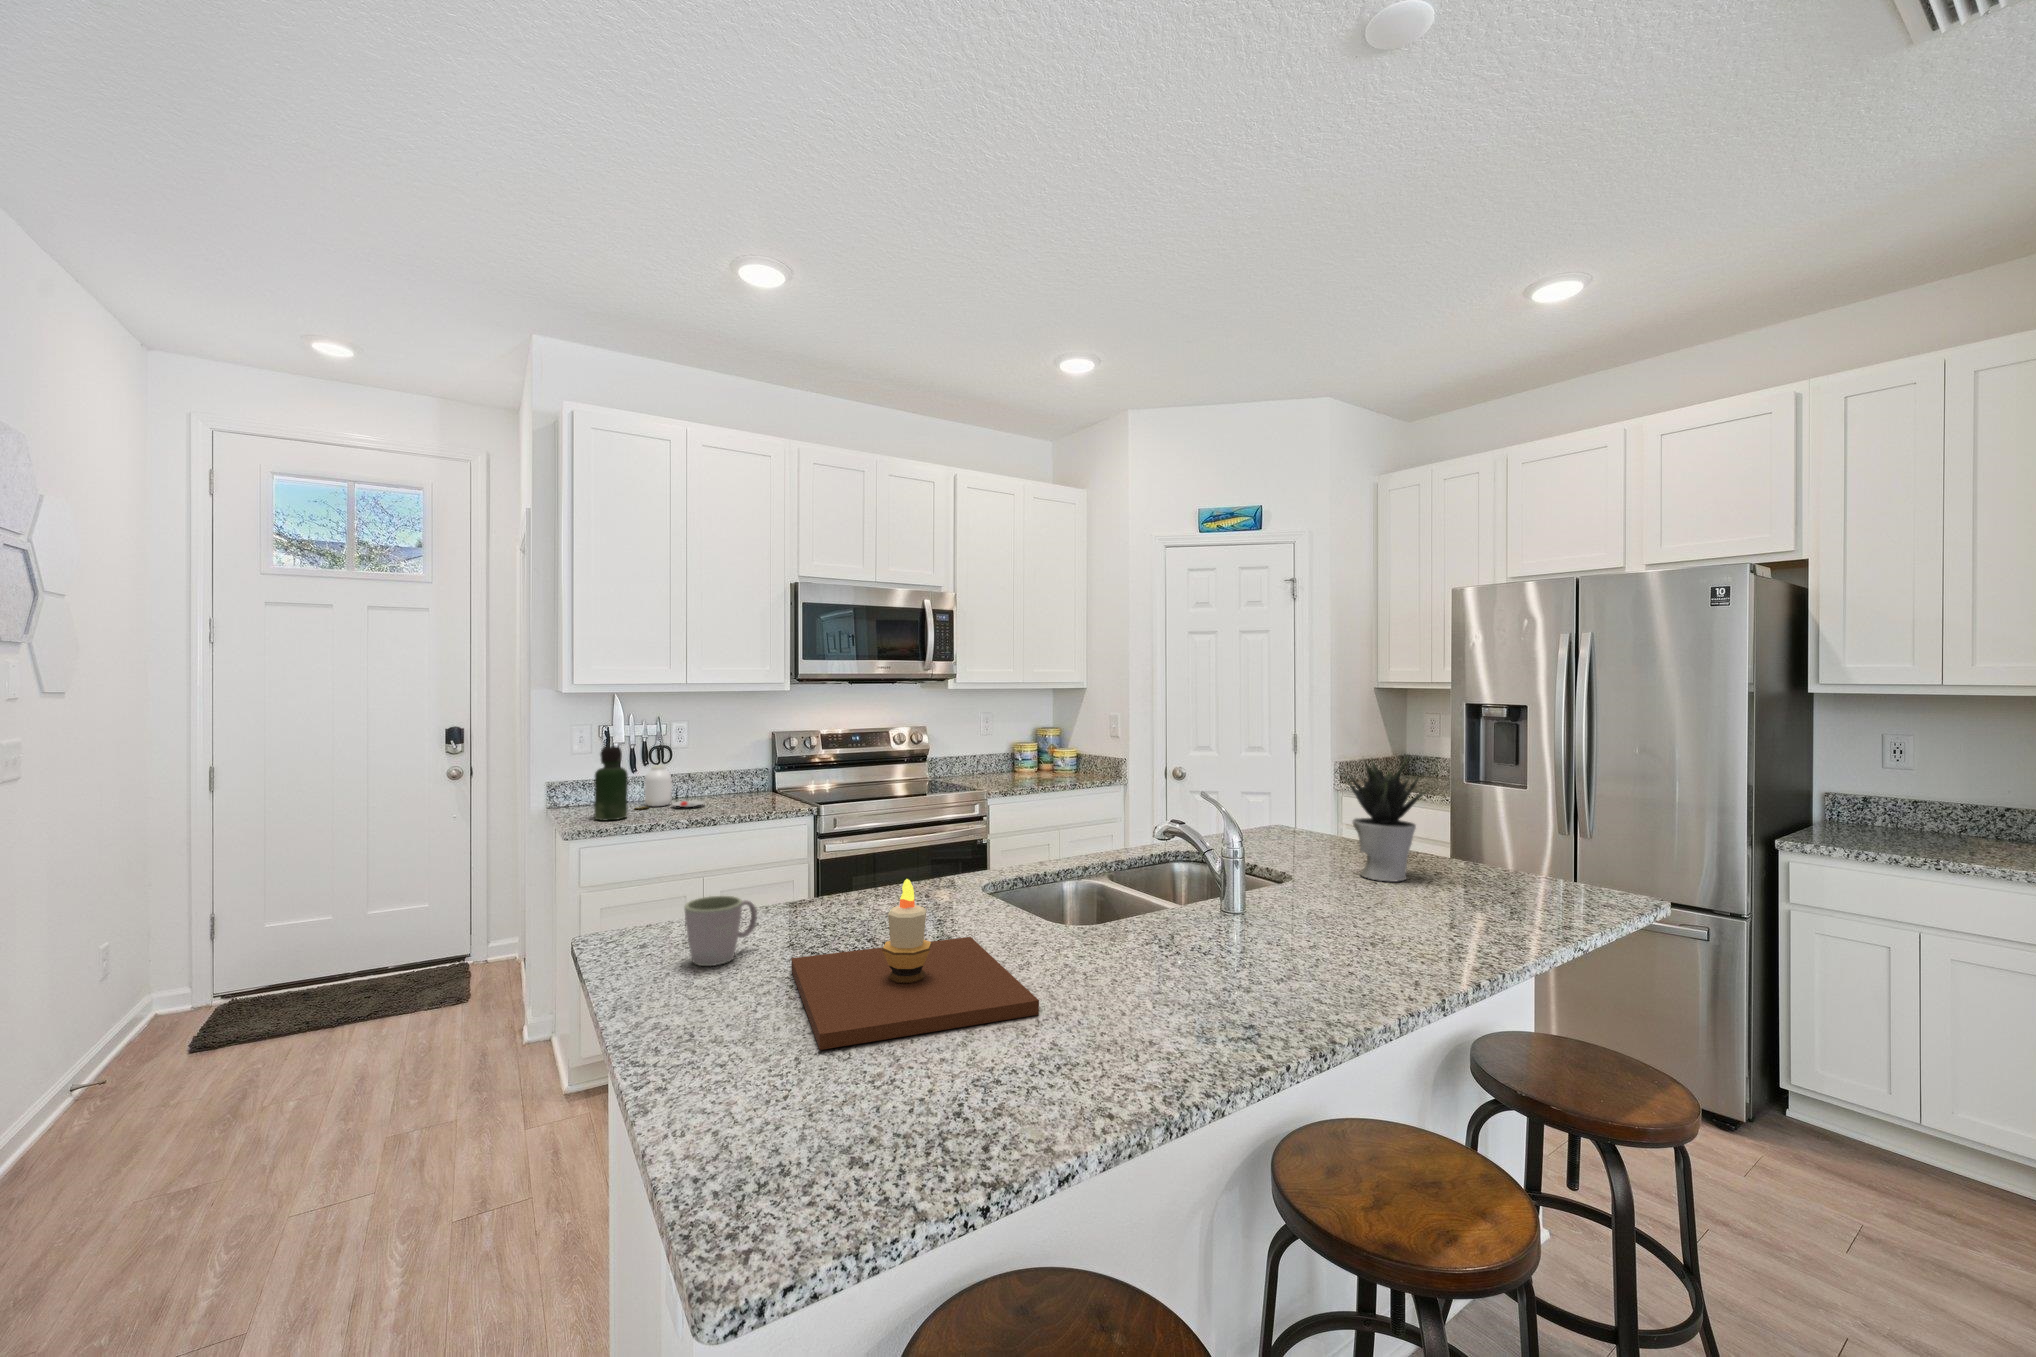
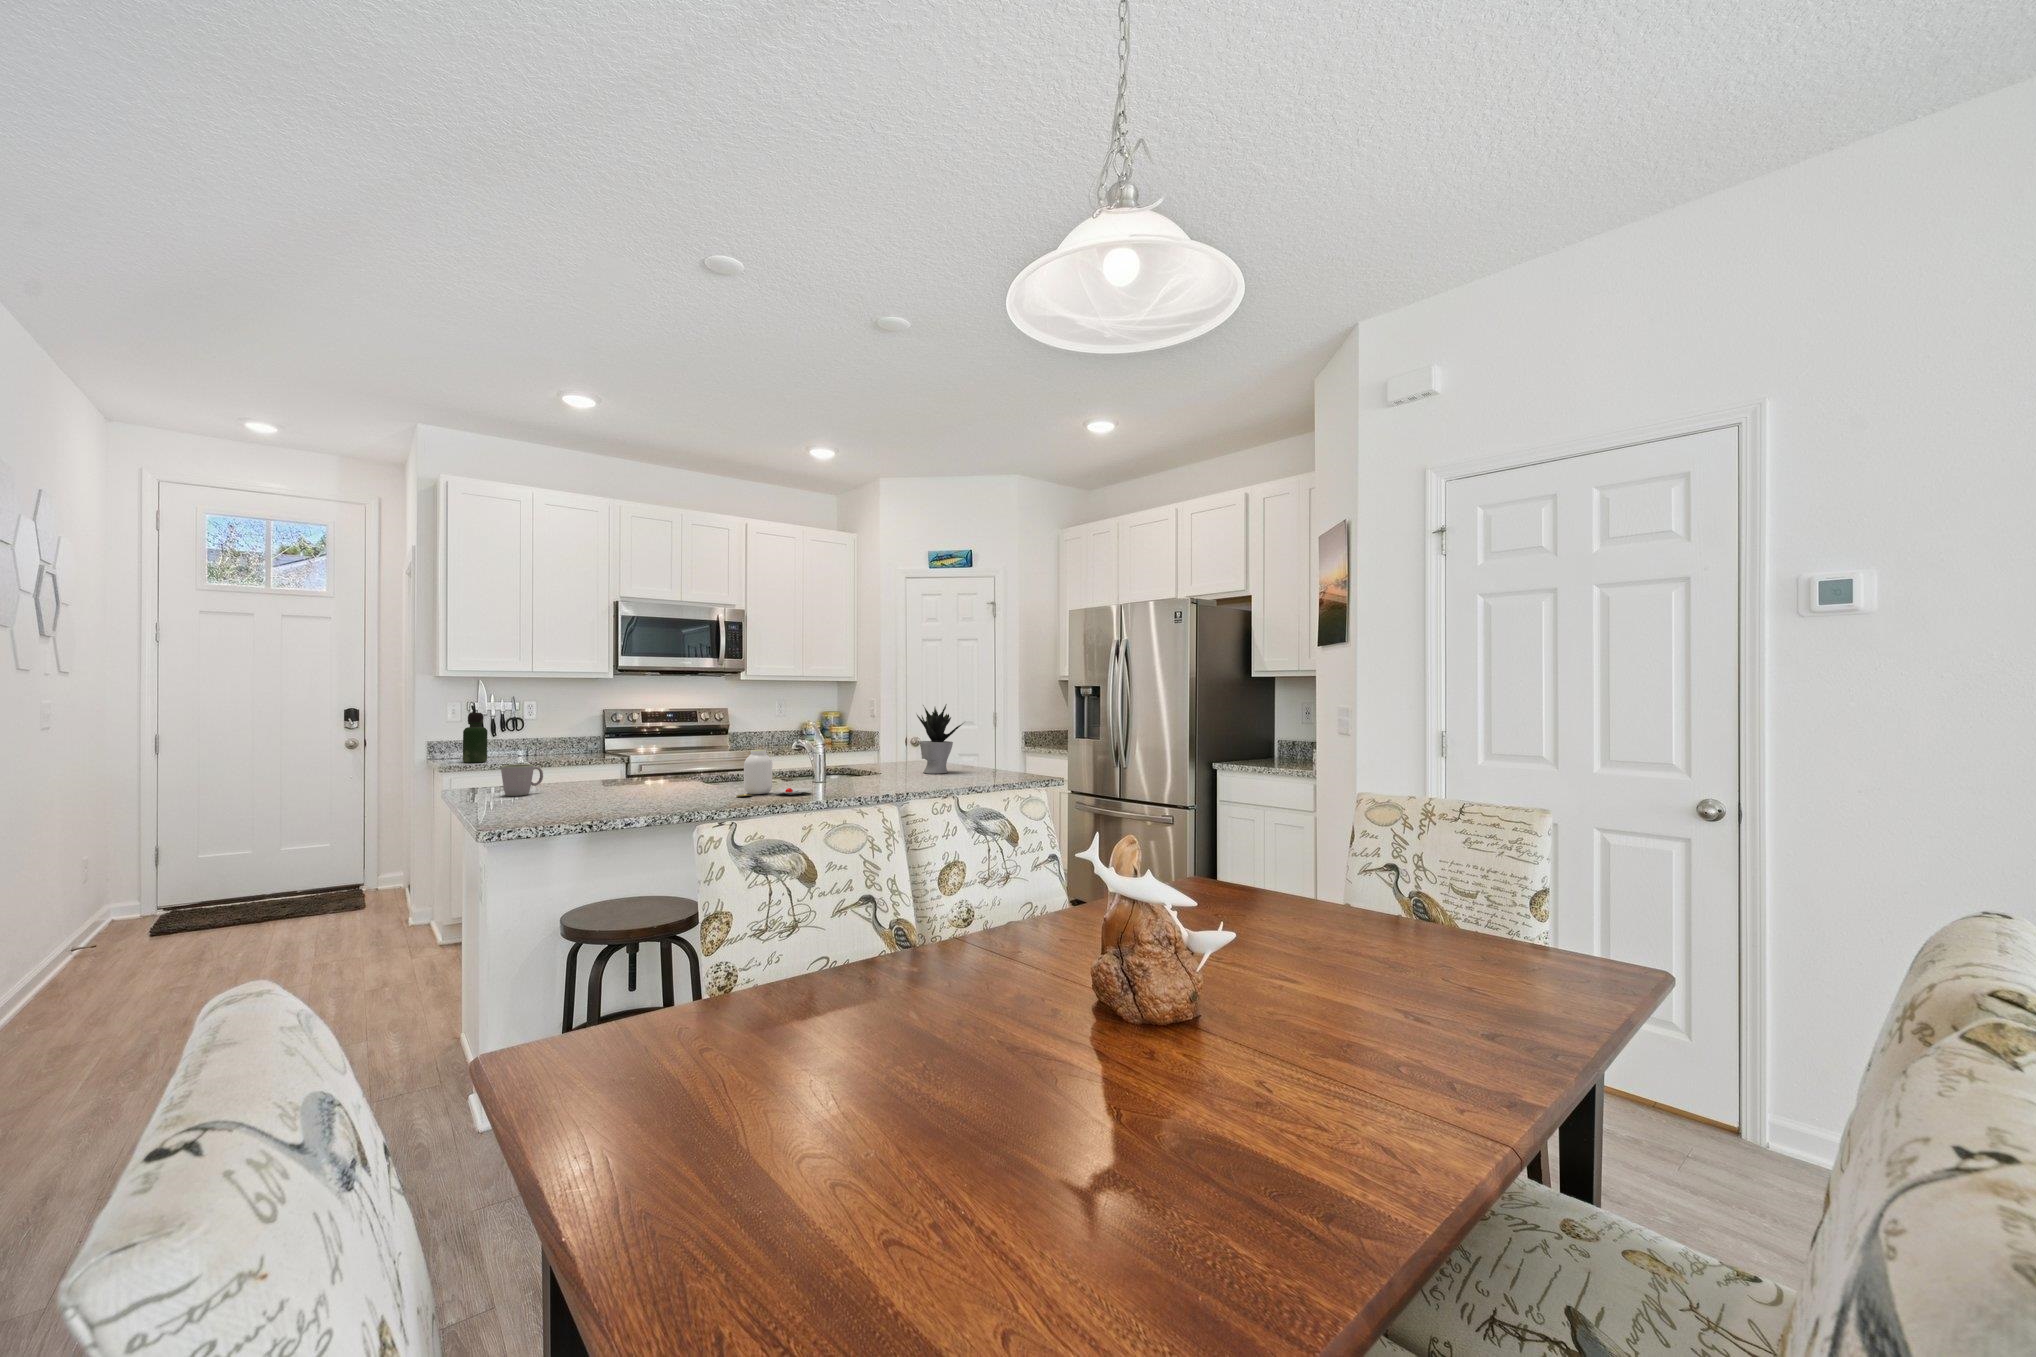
jar: present [645,765,705,807] -> present [737,750,811,797]
candle: present [791,879,1039,1050] -> none [553,745,667,808]

